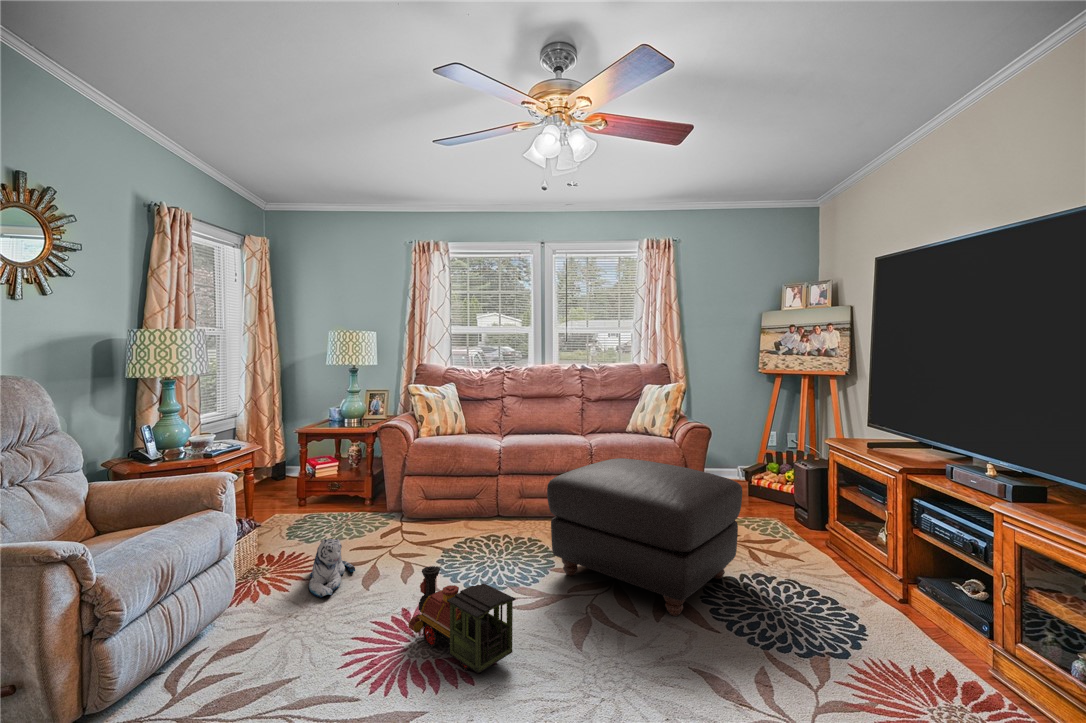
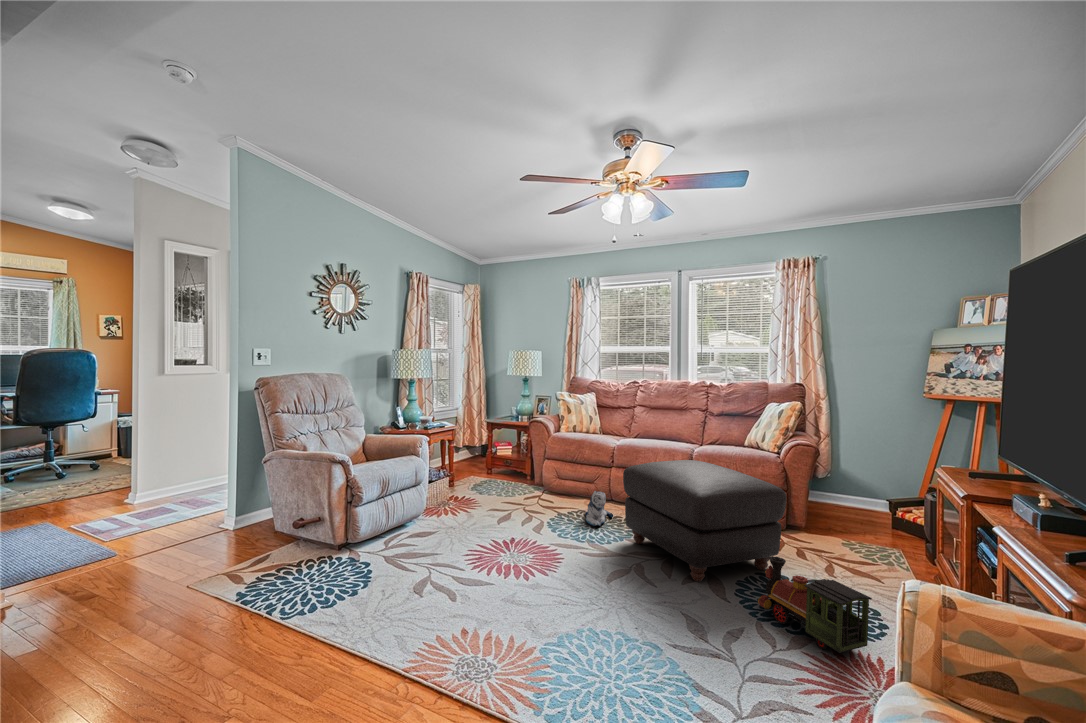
plush toy: present [309,539,355,598] -> present [585,491,613,526]
toy train: present [408,566,515,673] -> present [758,556,872,653]

